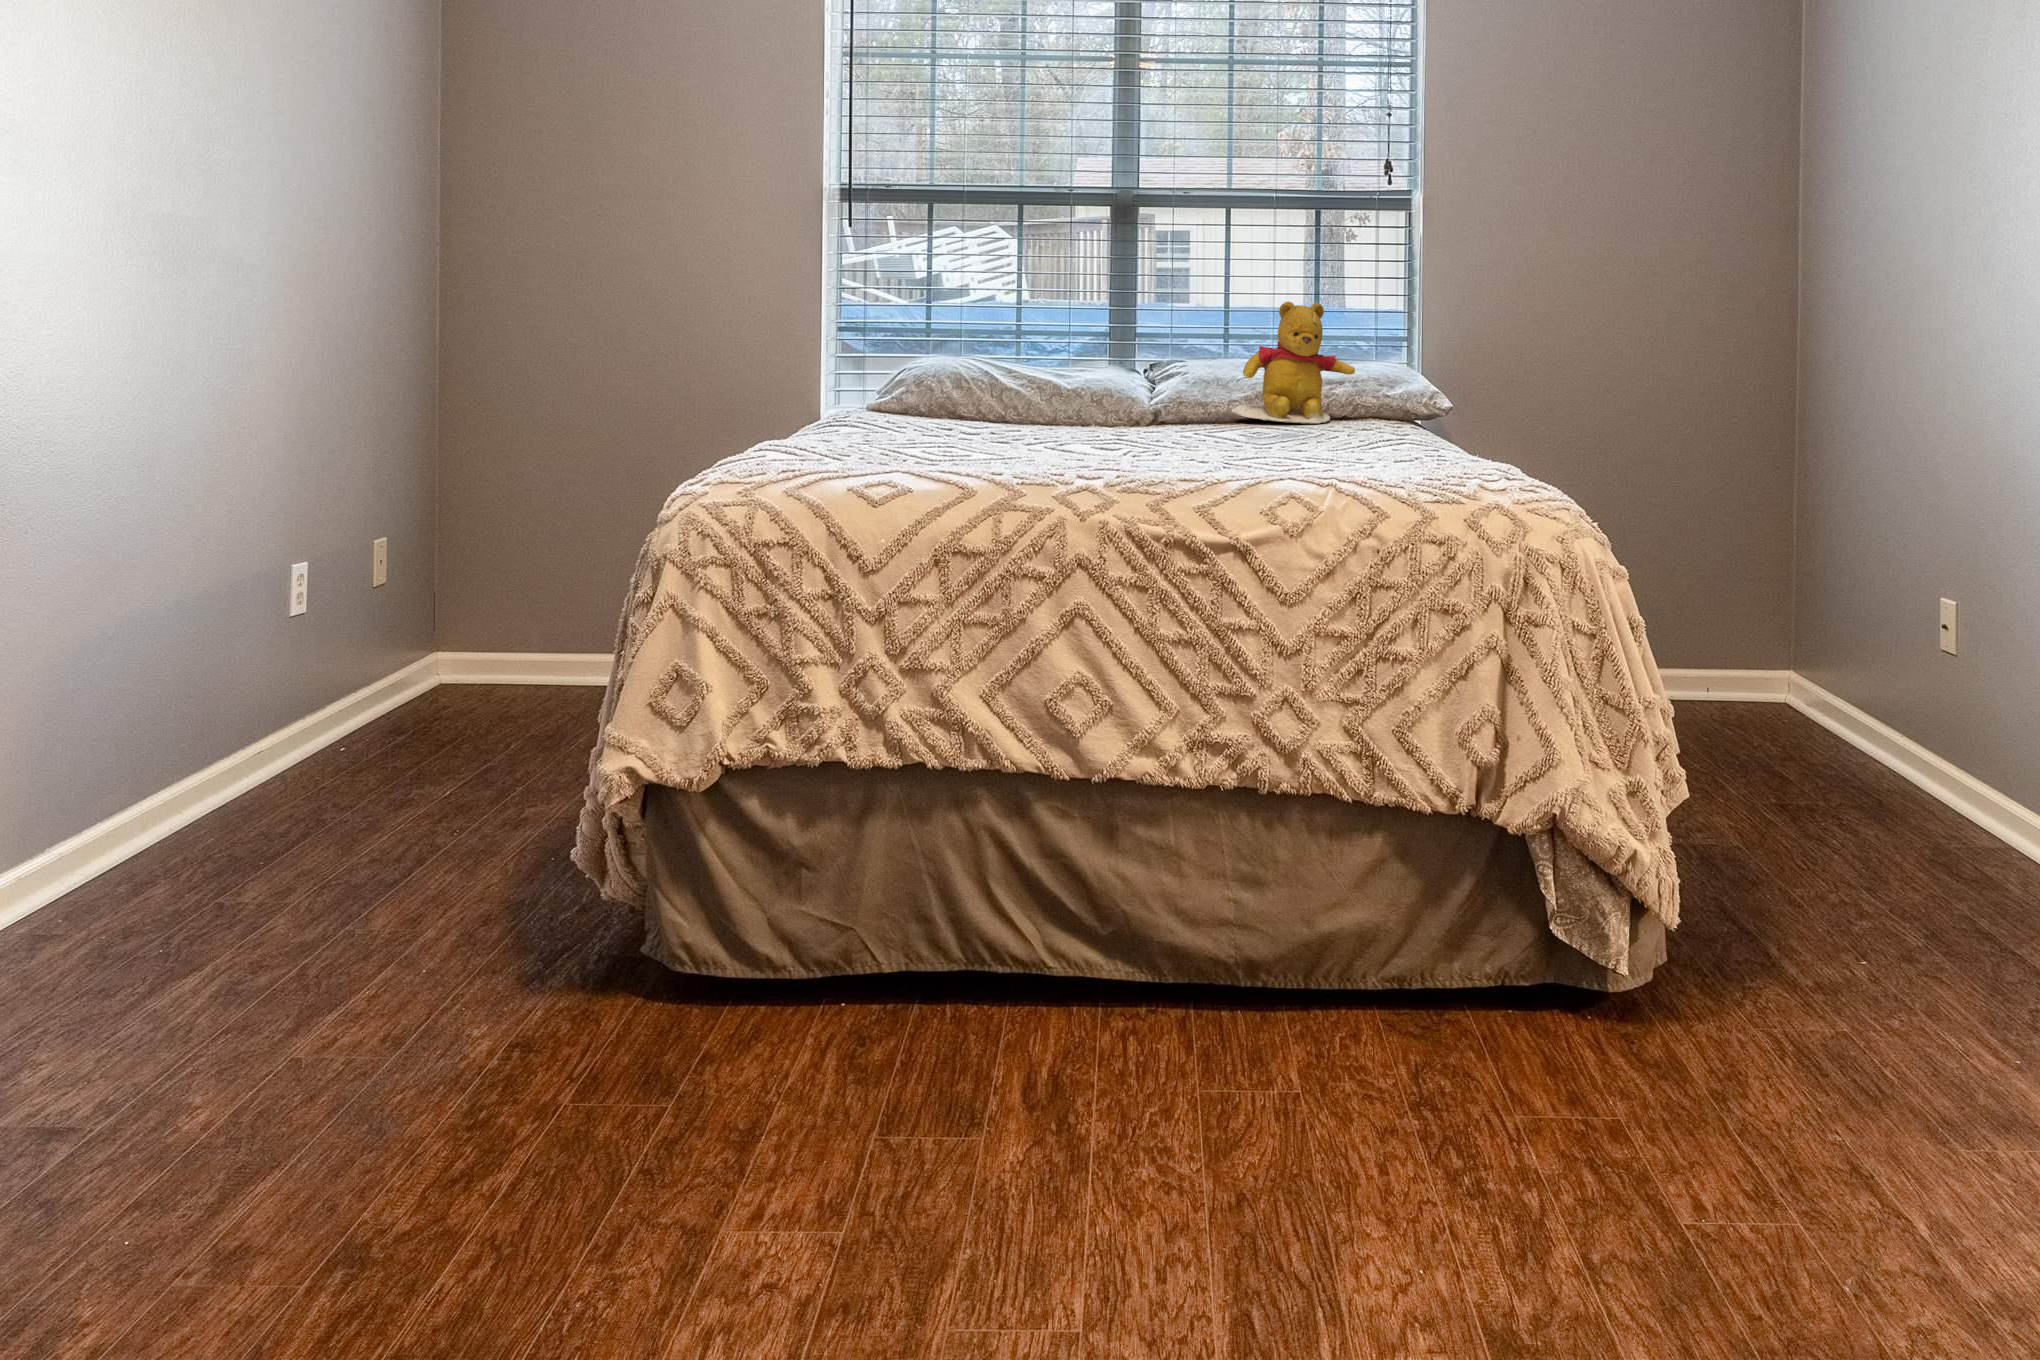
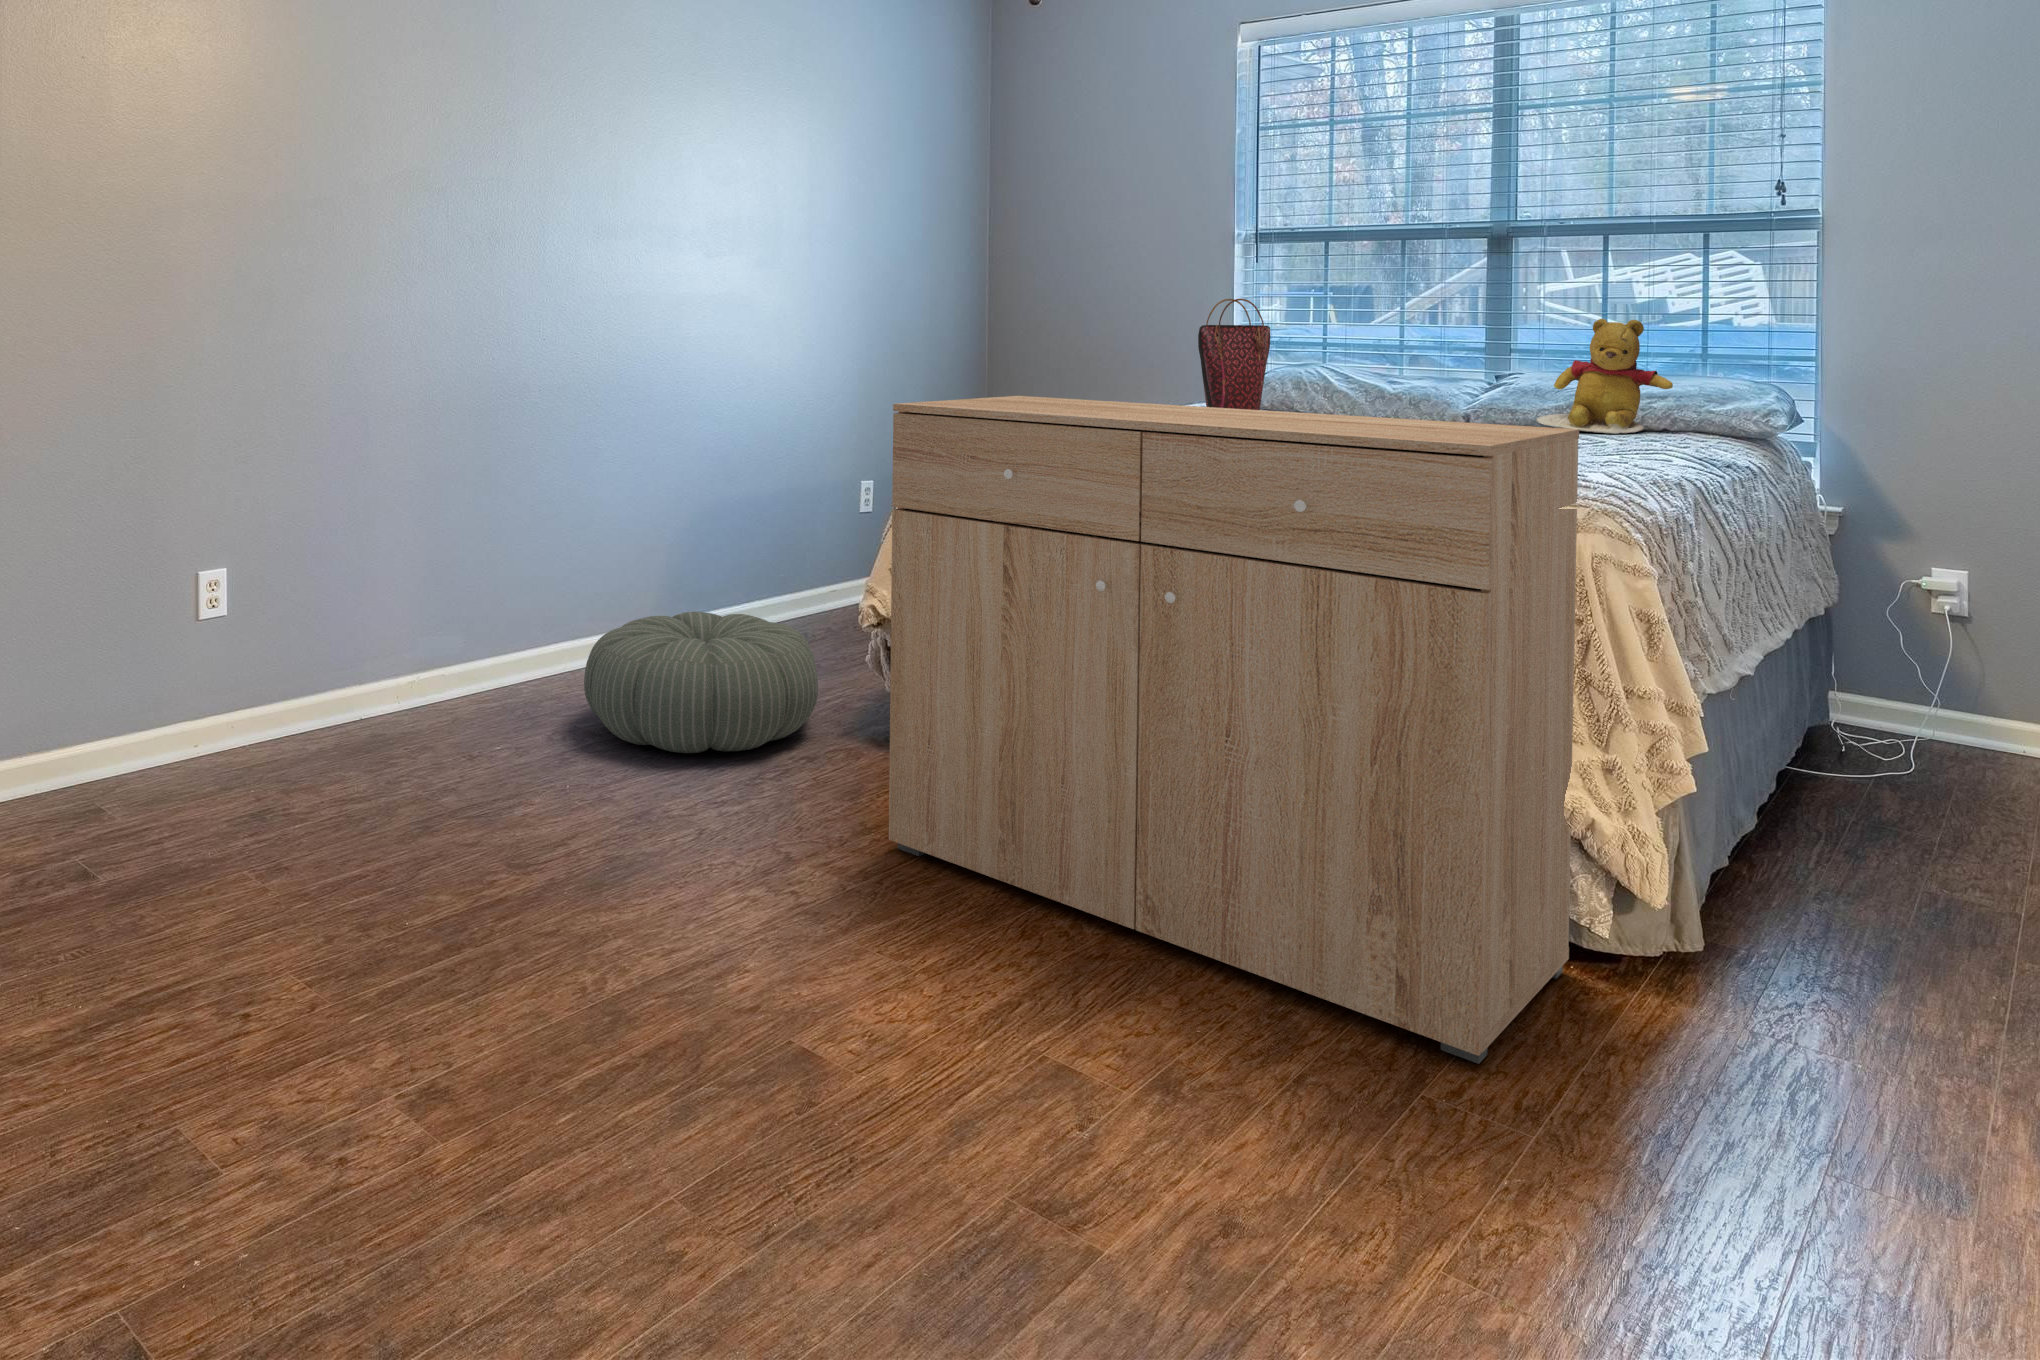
handbag: none [858,276,926,426] -> present [1198,299,1270,410]
dresser: none [835,420,1725,1164] -> present [889,396,1579,1064]
pouf: none [33,824,508,1125] -> present [584,612,818,753]

